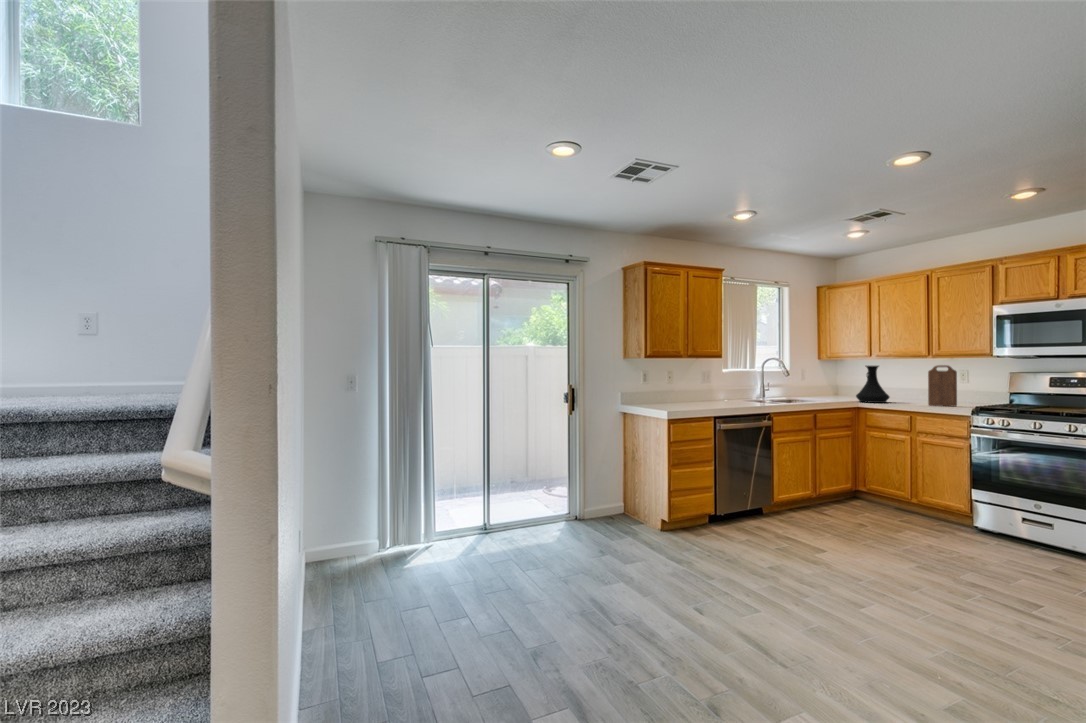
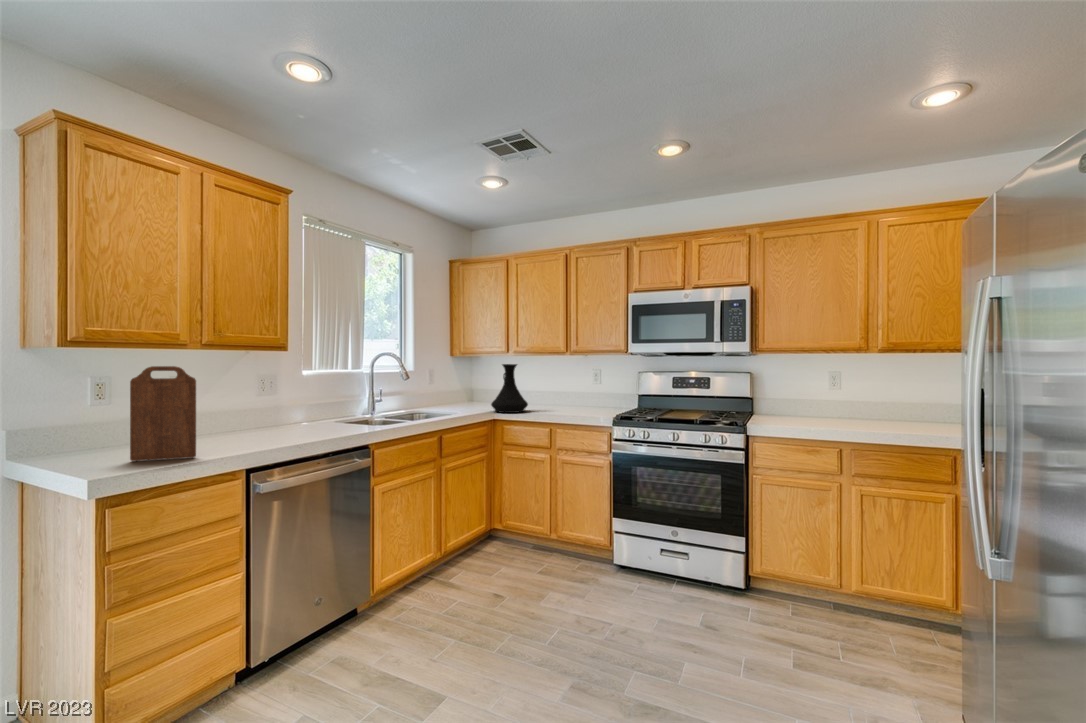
cutting board: present [928,365,957,406] -> present [130,366,196,461]

